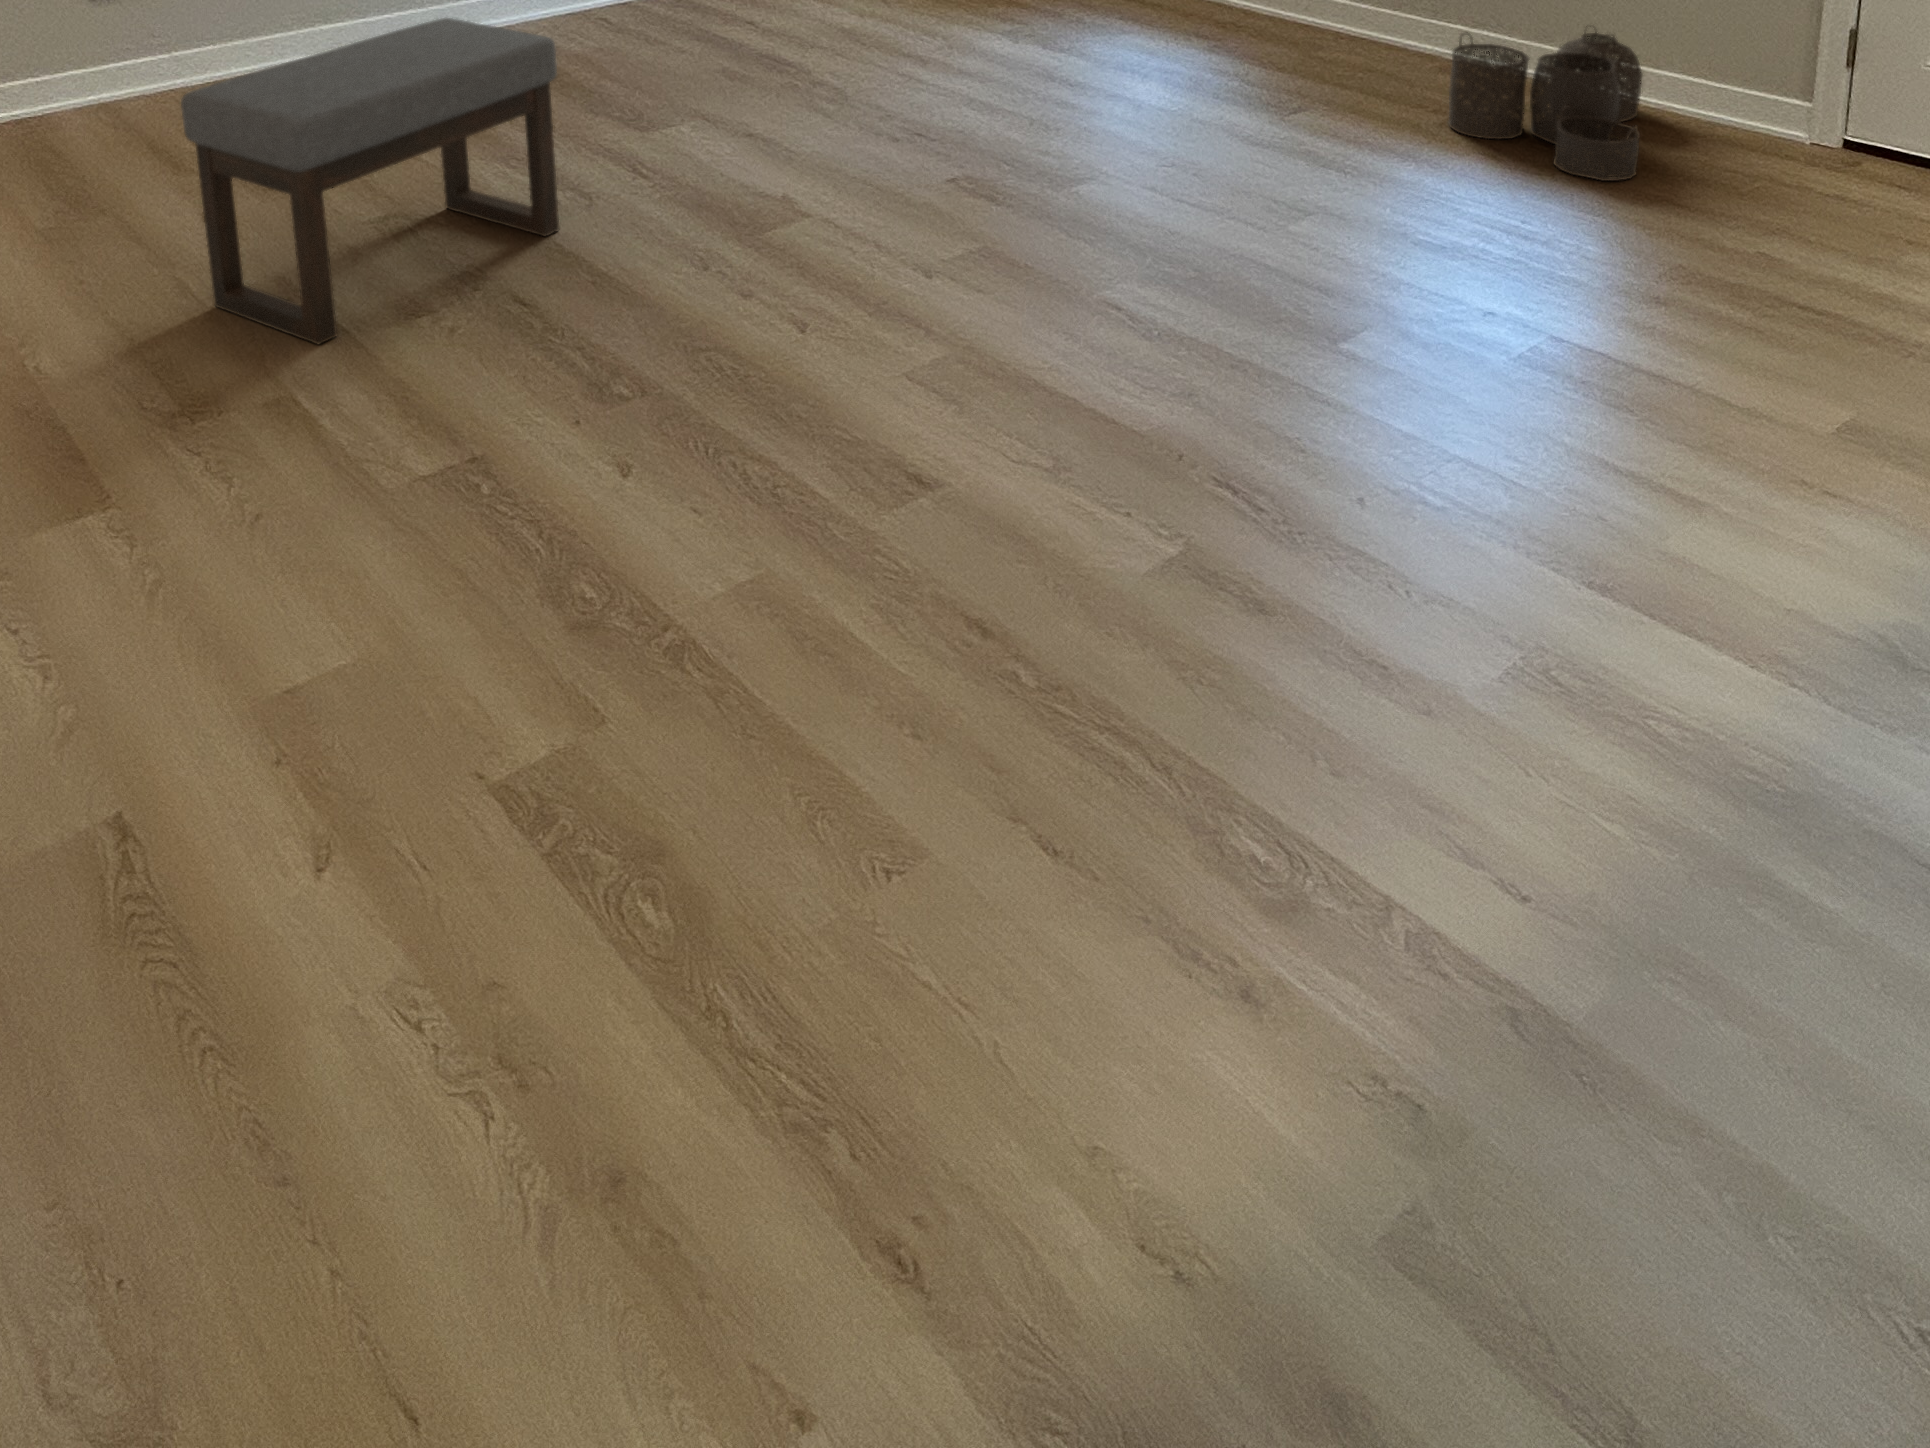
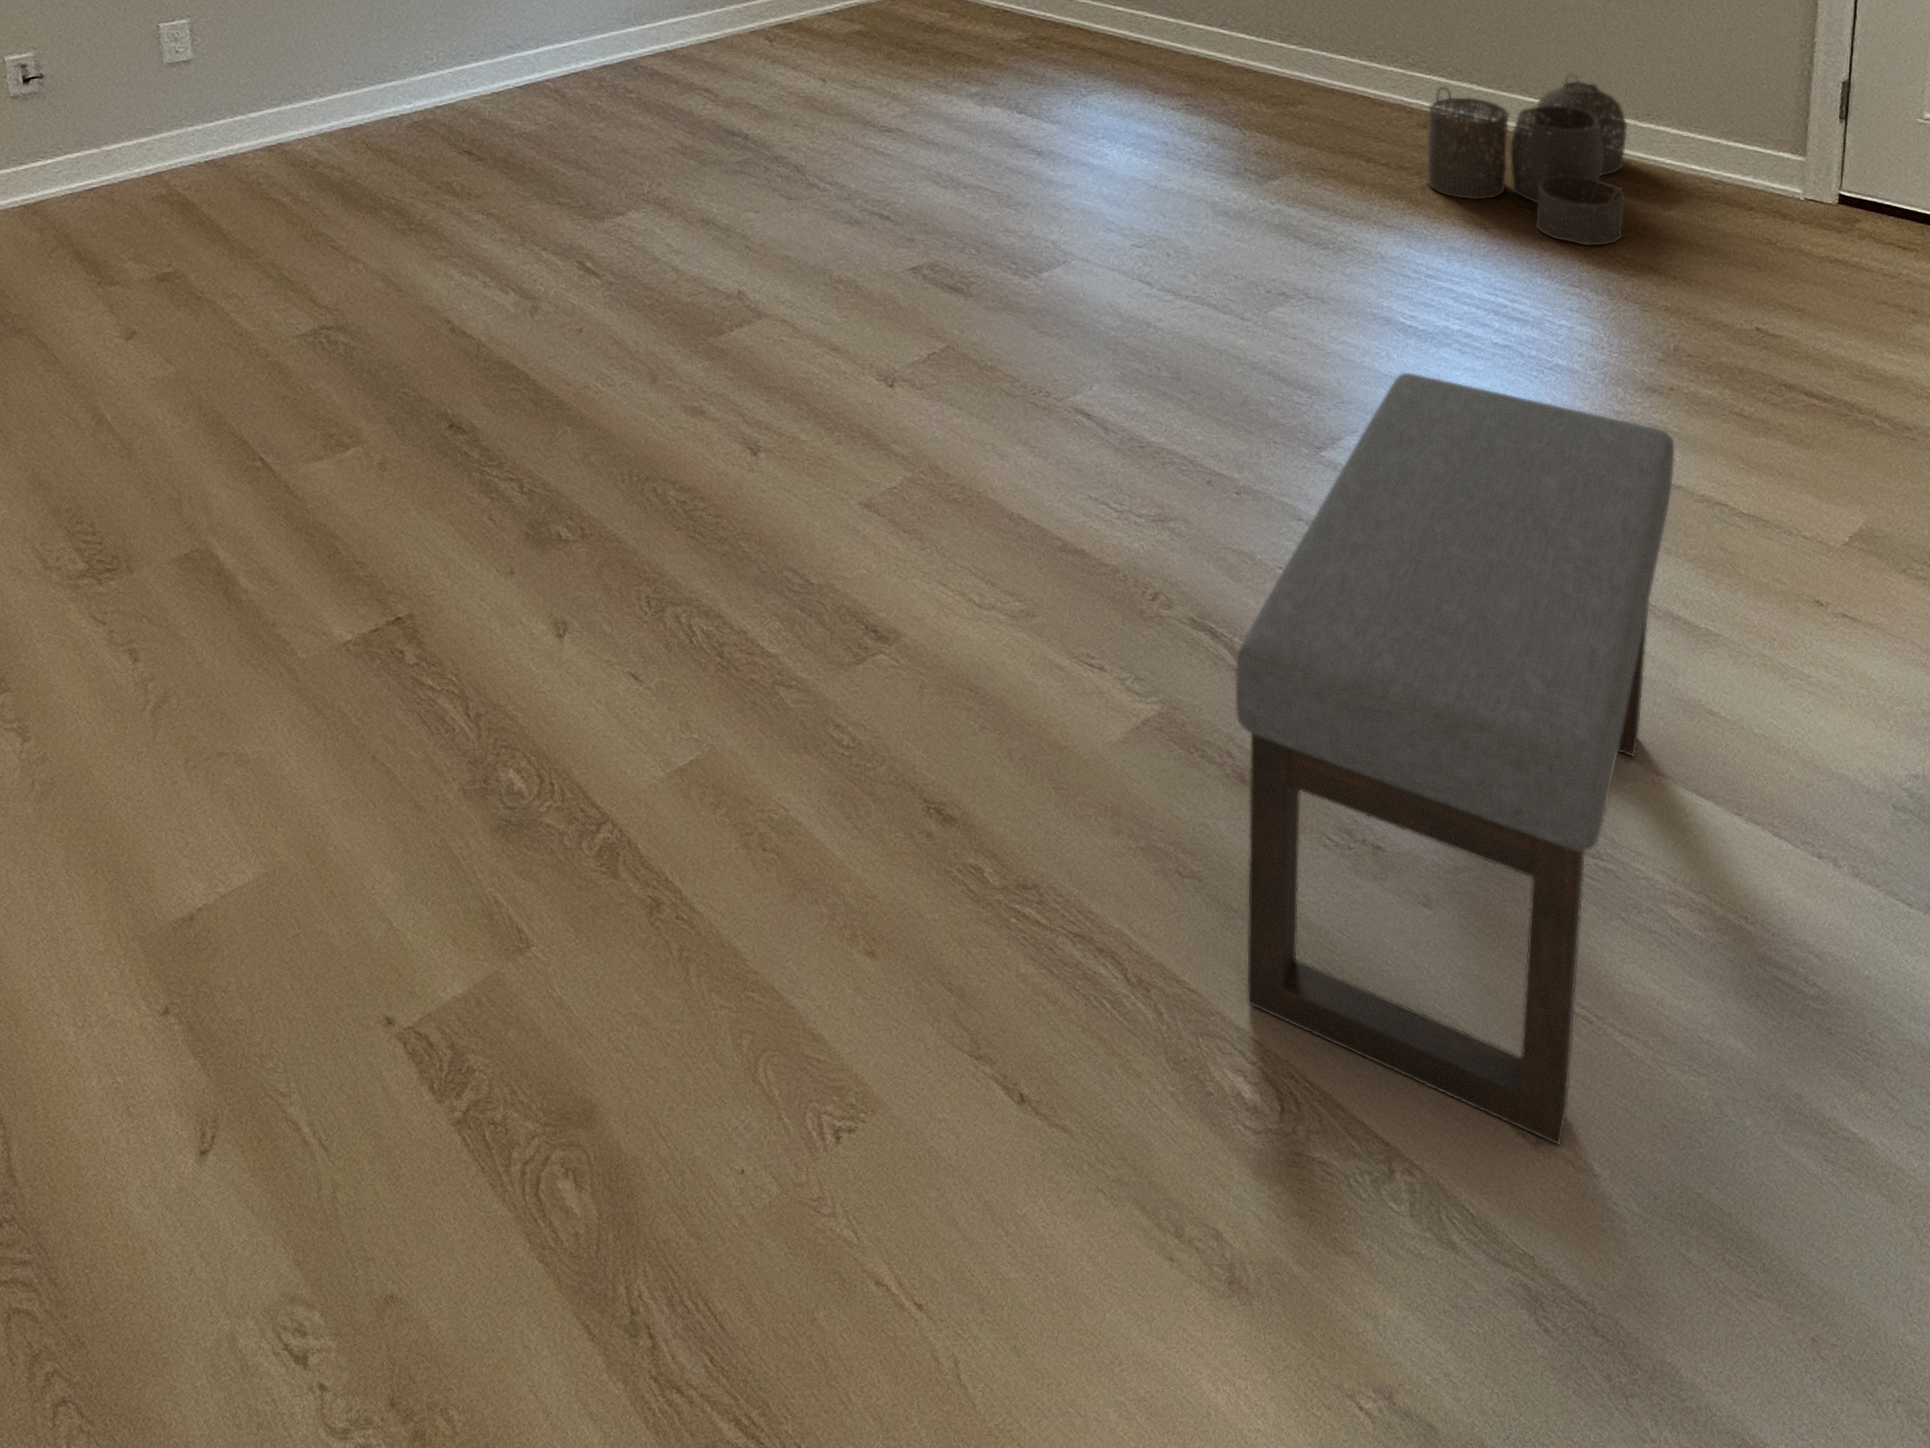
ottoman: present [181,18,559,344] -> present [1236,373,1674,1144]

